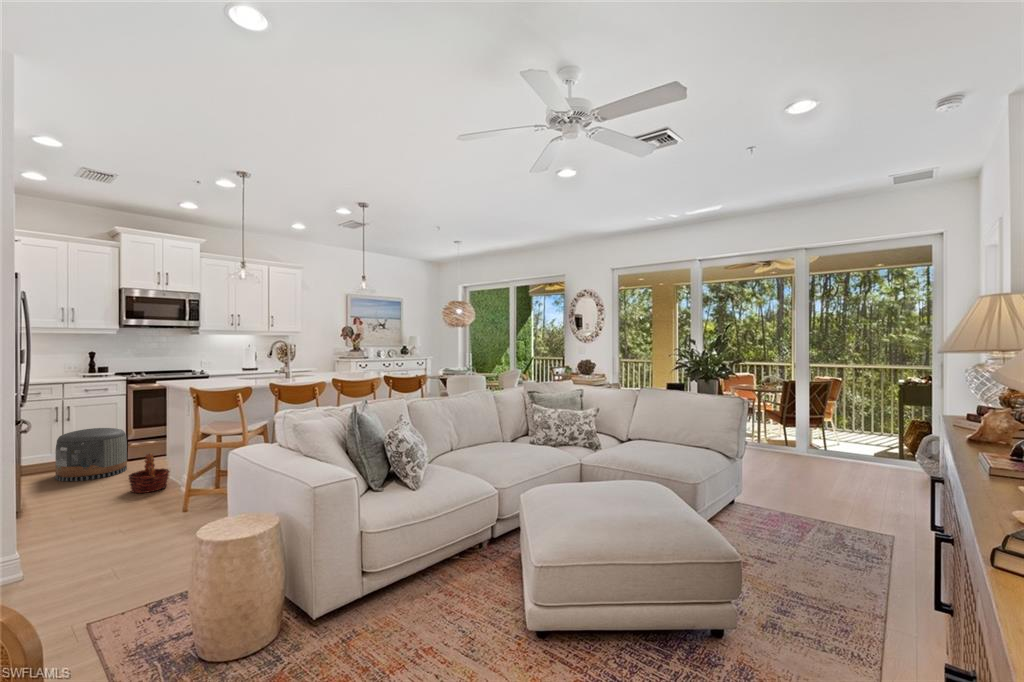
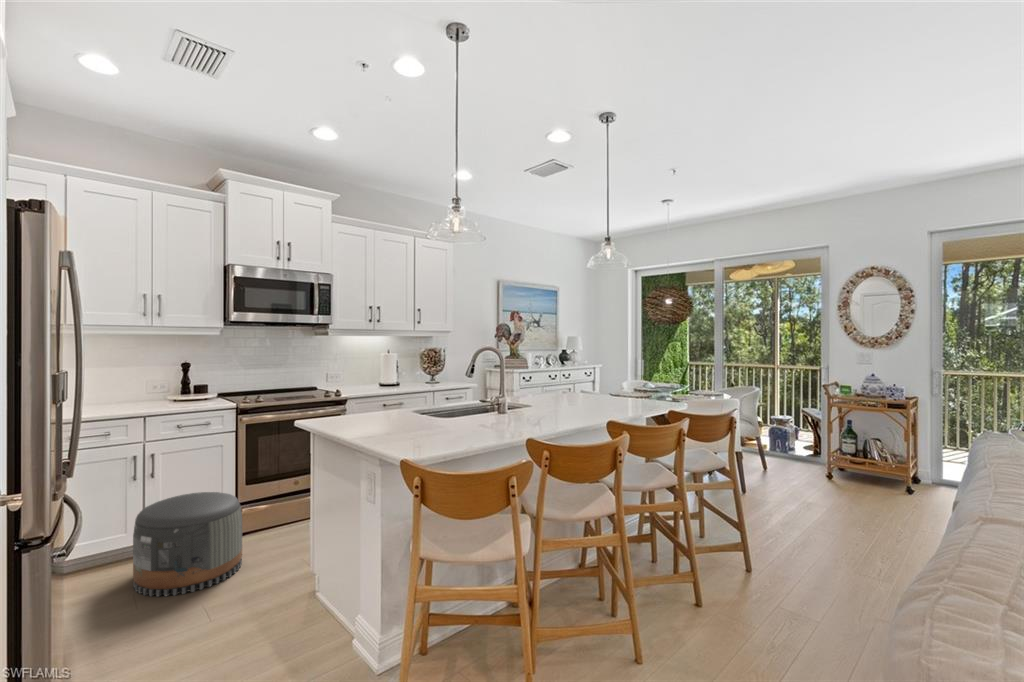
basket: present [129,453,169,493] -> none [259,565,330,651]

